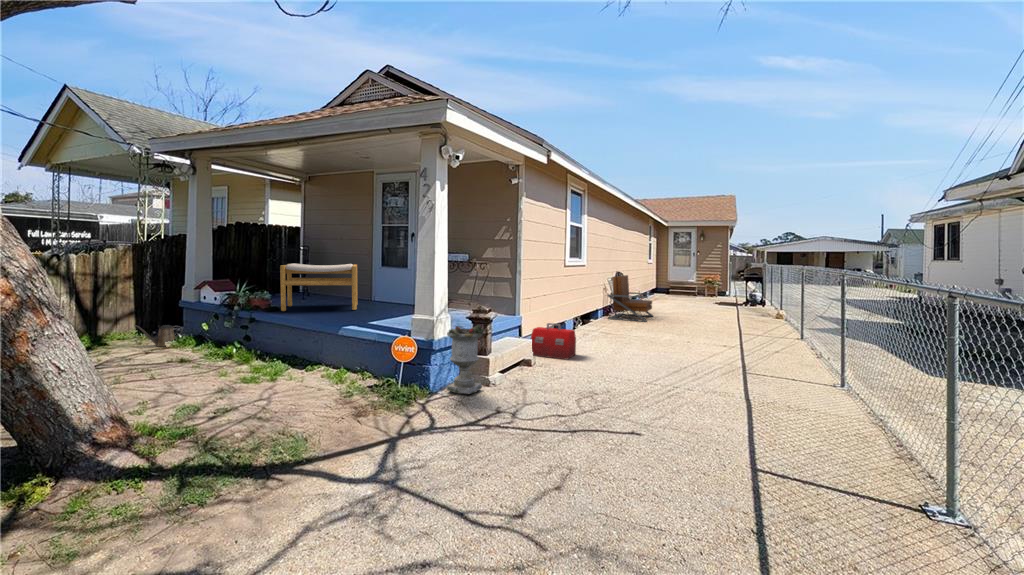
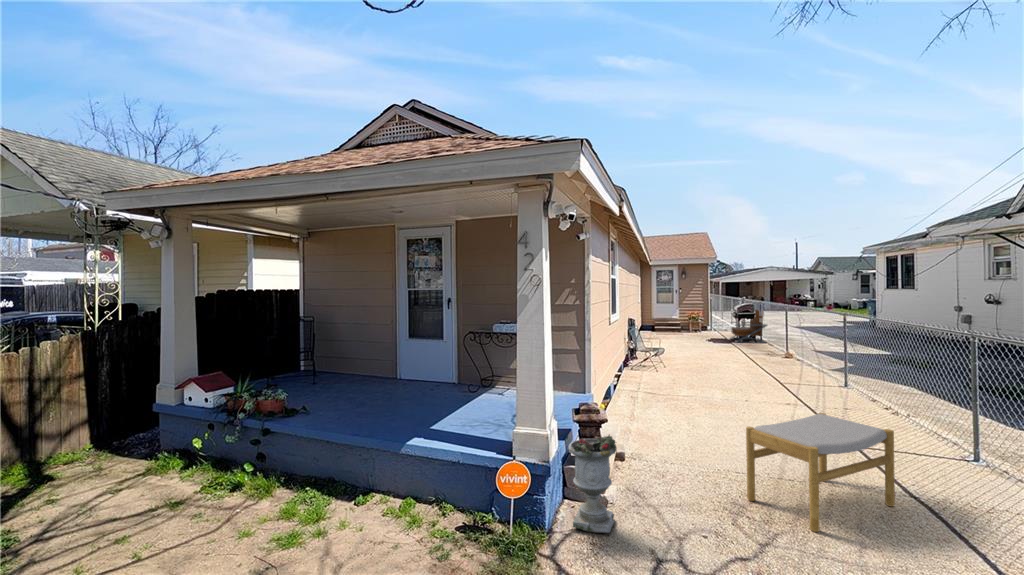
footstool: present [280,263,358,311] -> present [746,413,895,532]
lounge chair: present [607,275,654,322] -> present [731,309,767,343]
toolbox: present [531,323,576,359] -> none [610,401,660,447]
watering can: present [135,325,182,347] -> none [91,439,158,472]

